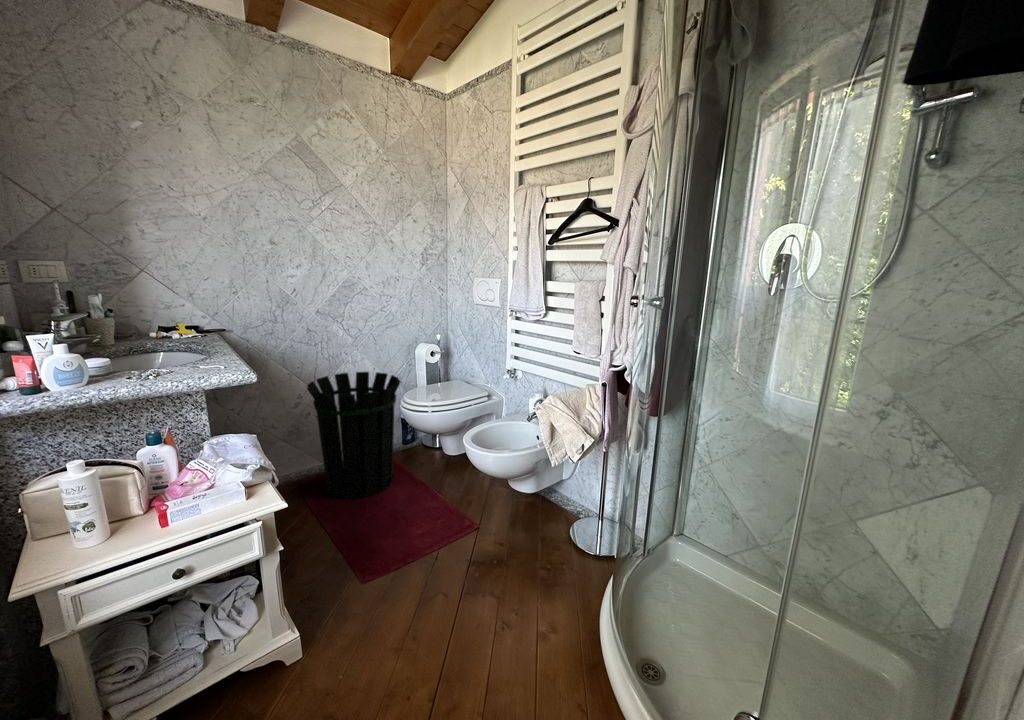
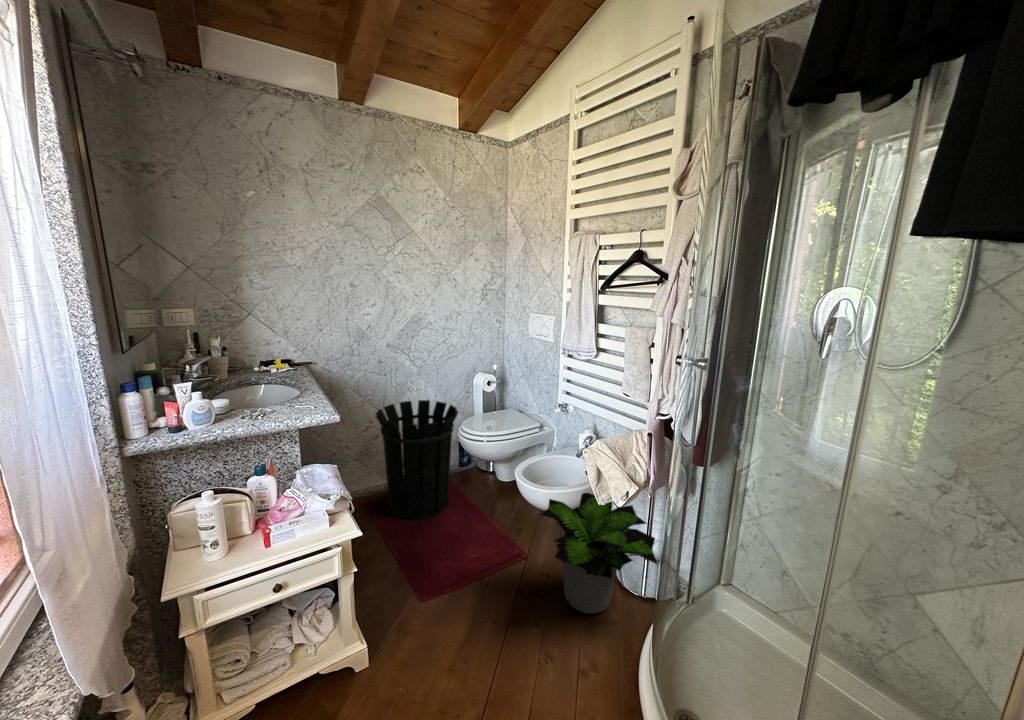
potted plant: none [493,452,616,575] -> present [541,493,658,614]

